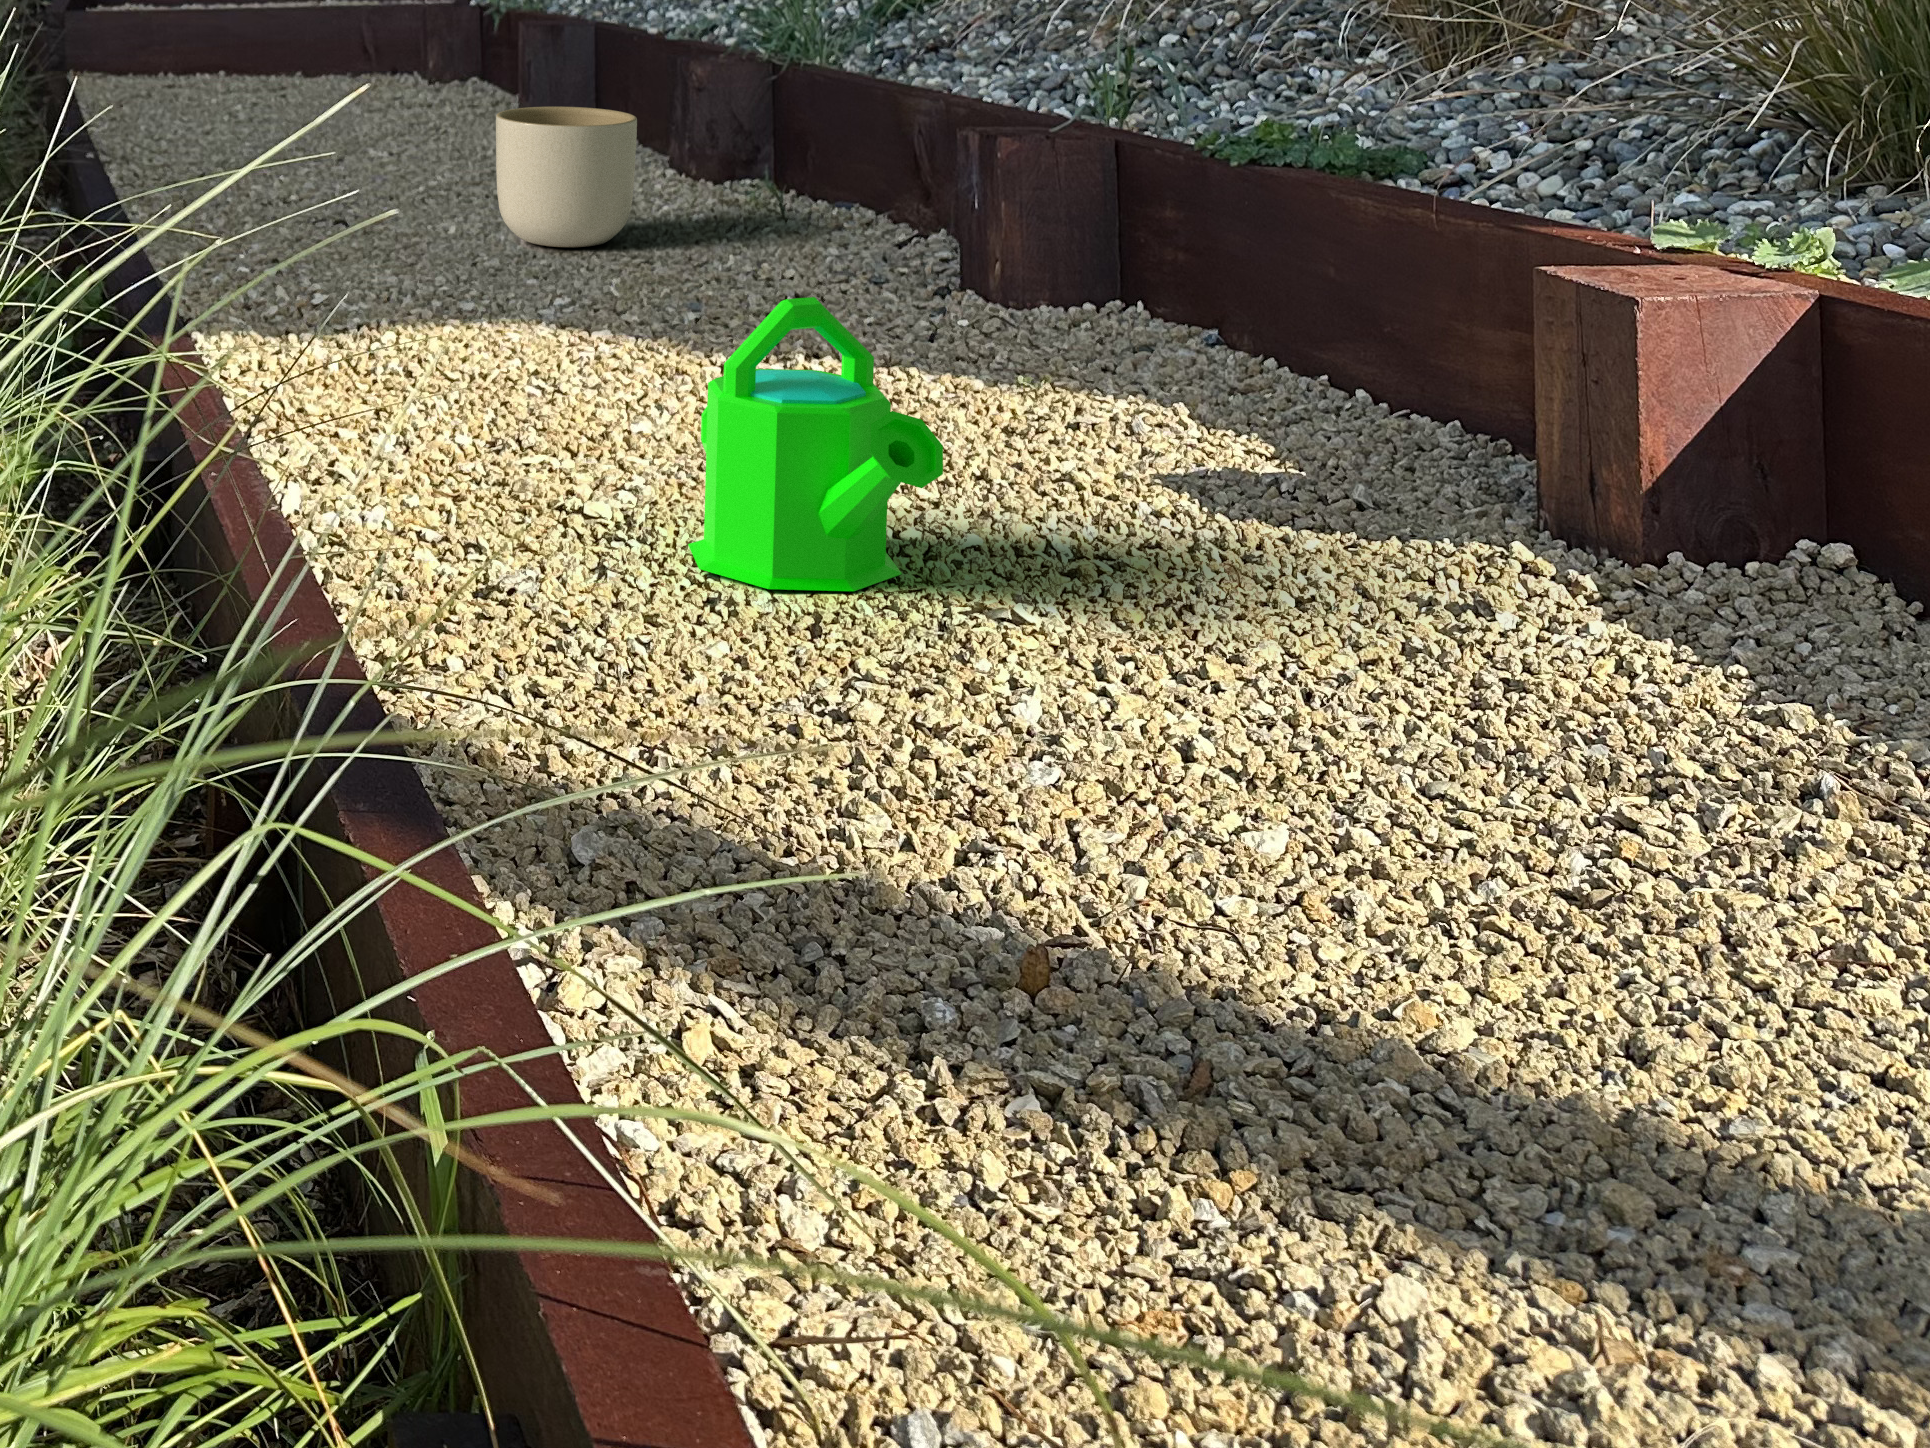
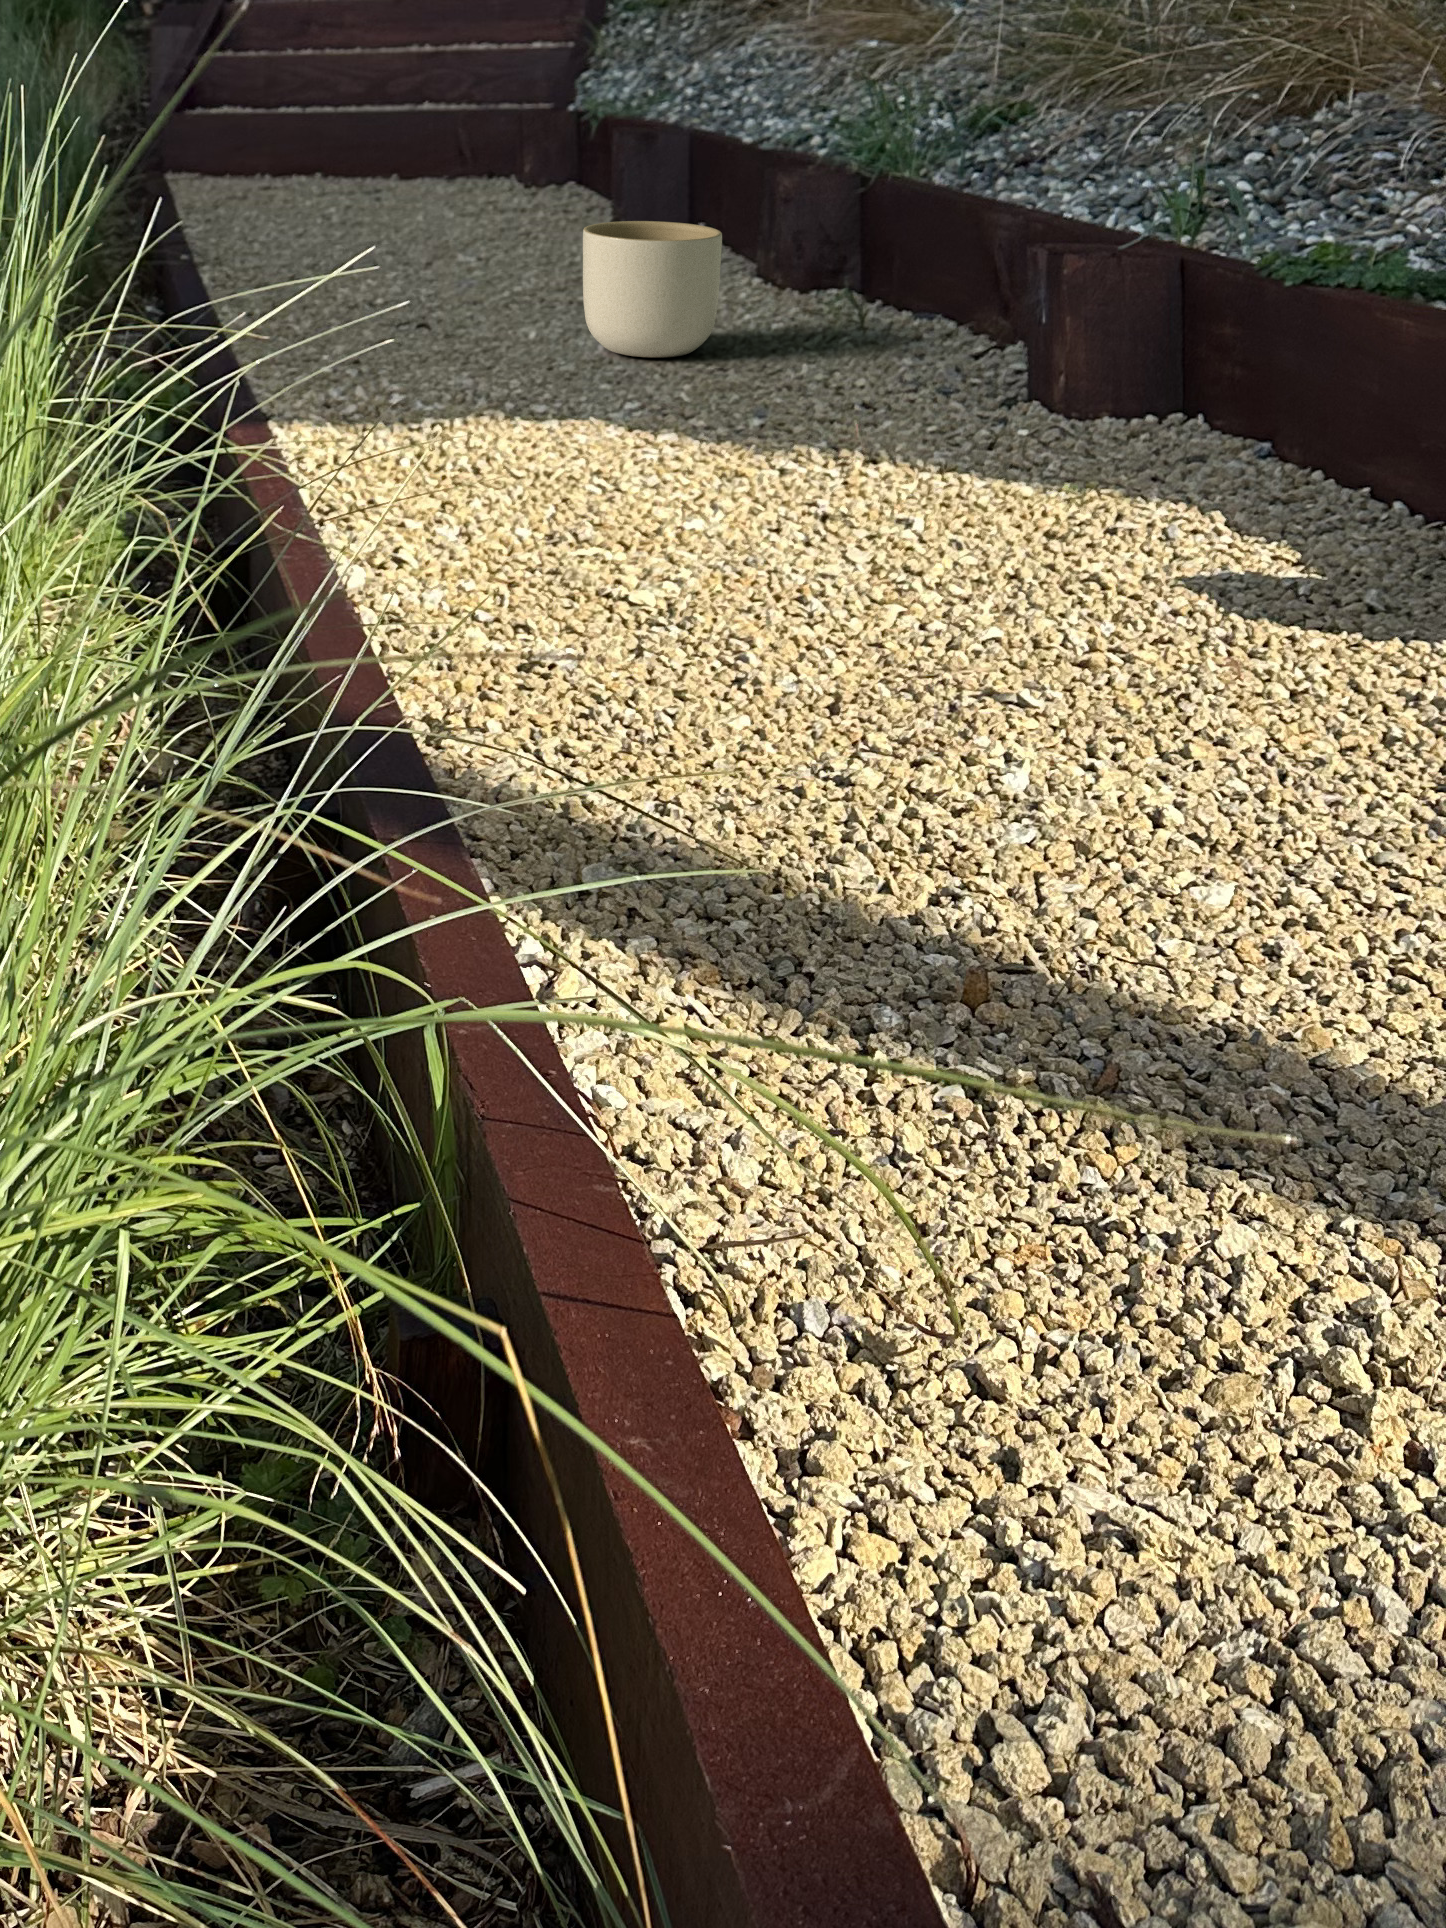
watering can: present [688,297,943,591] -> none [727,407,959,678]

